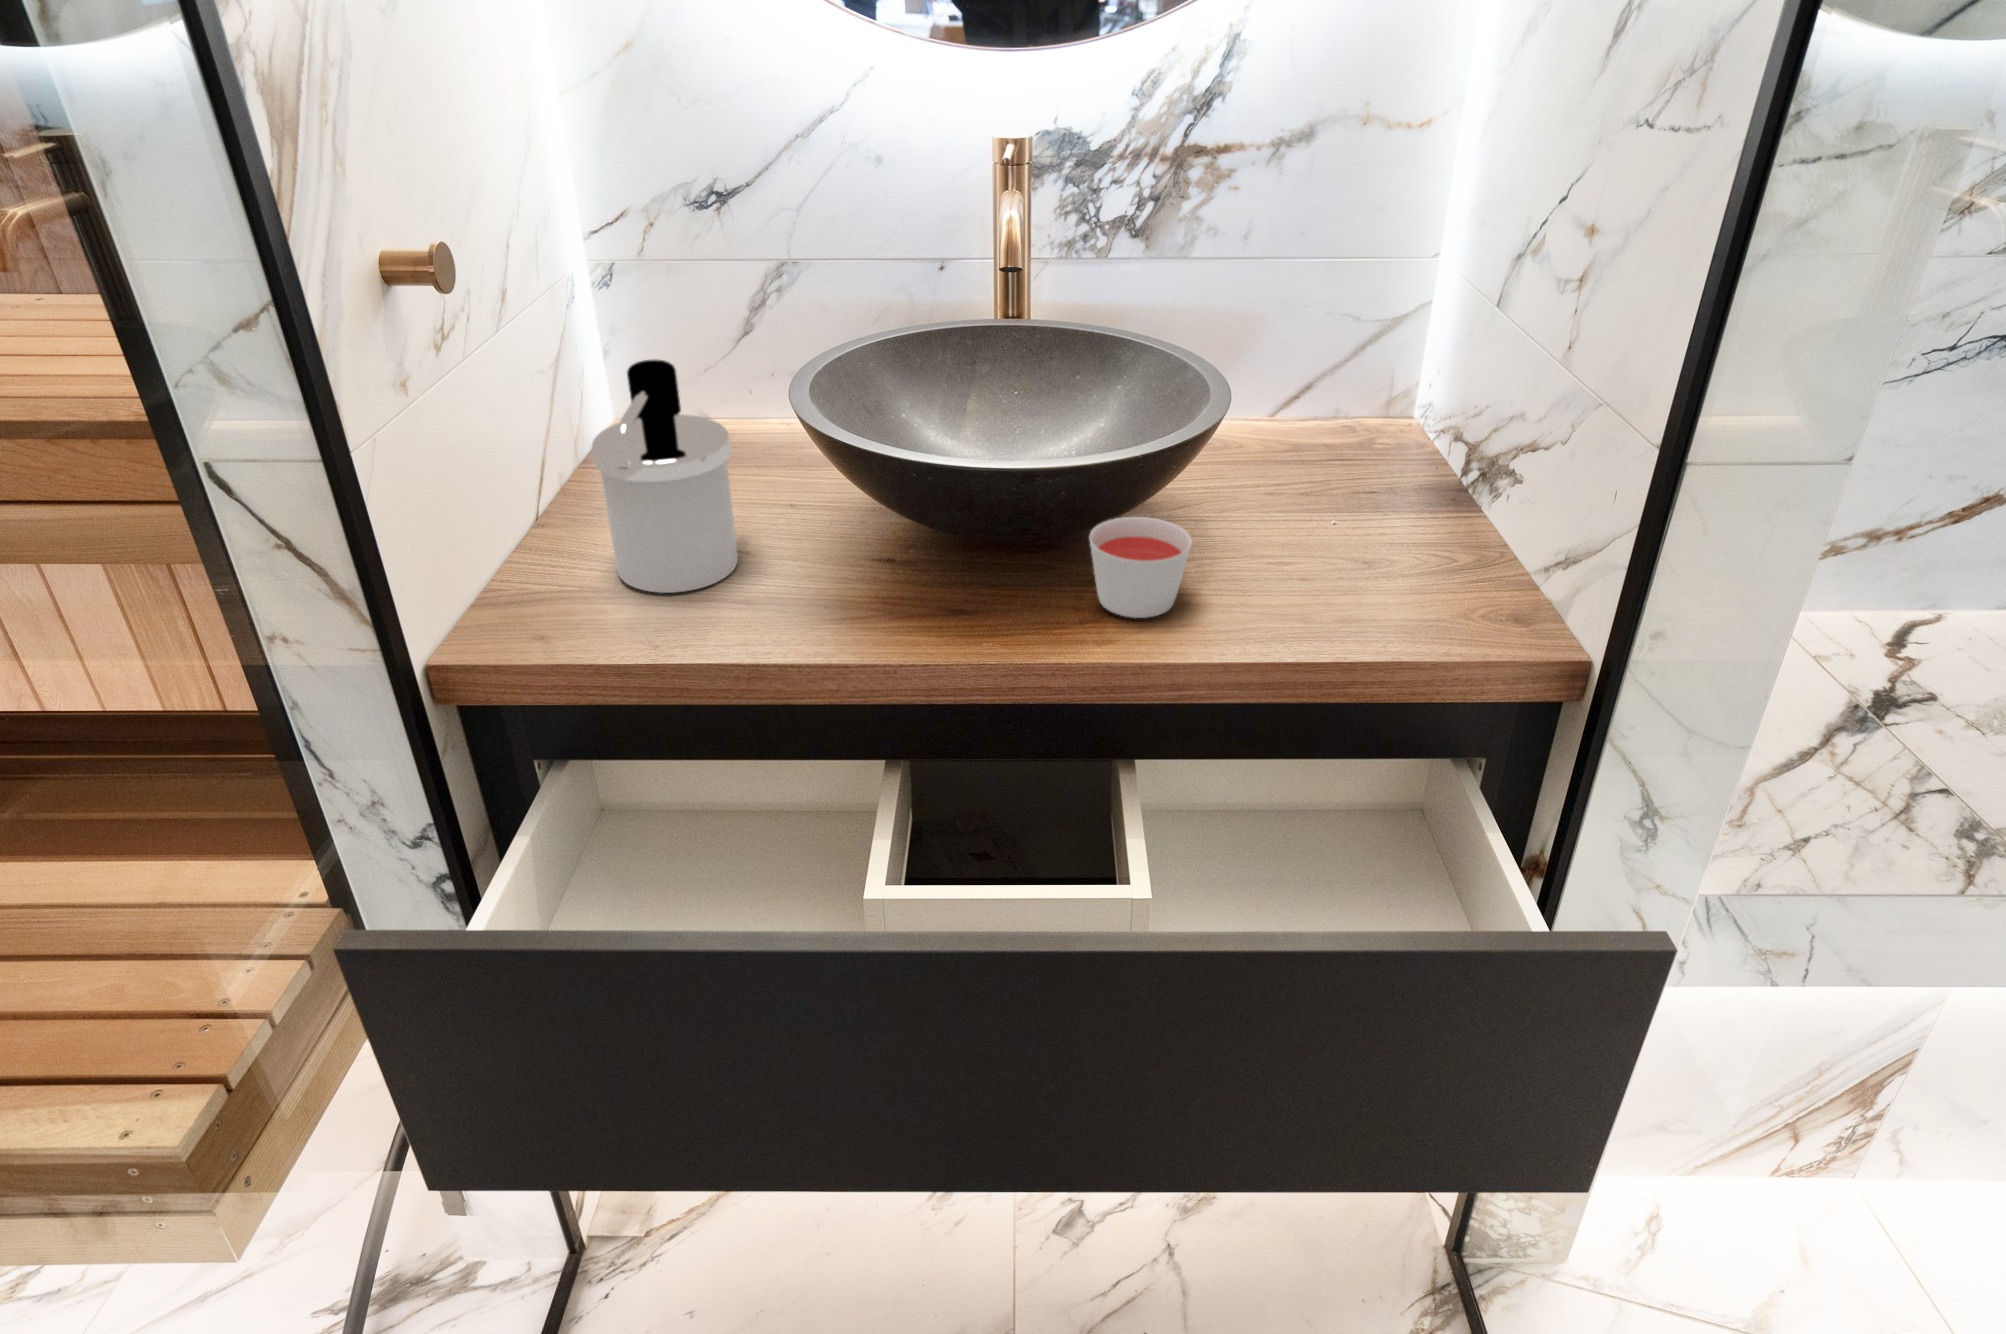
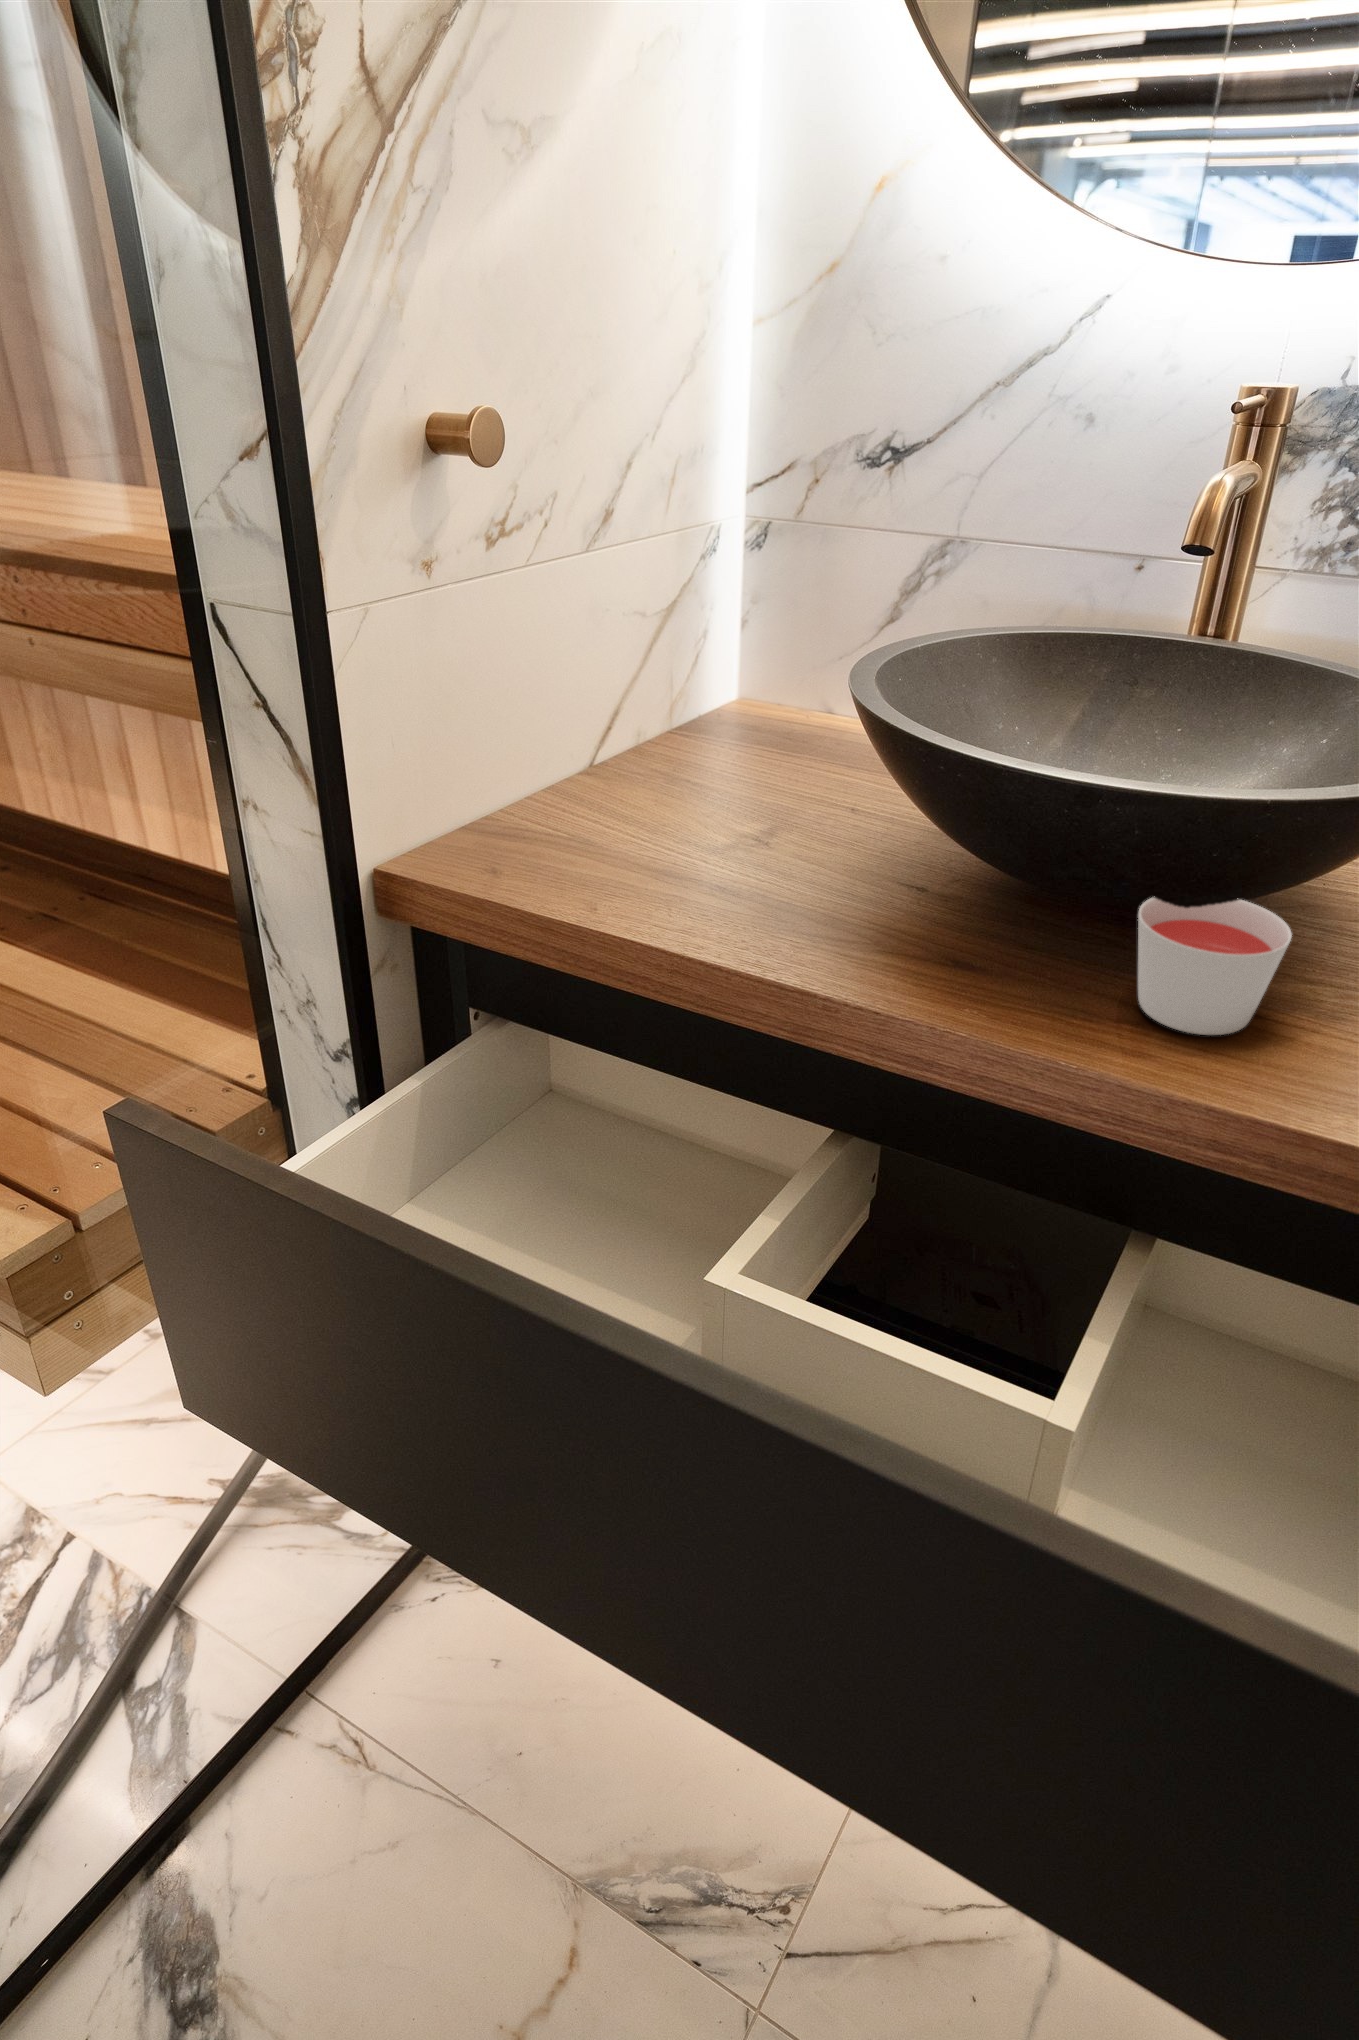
soap dispenser: present [592,359,738,593] -> none [589,590,765,864]

